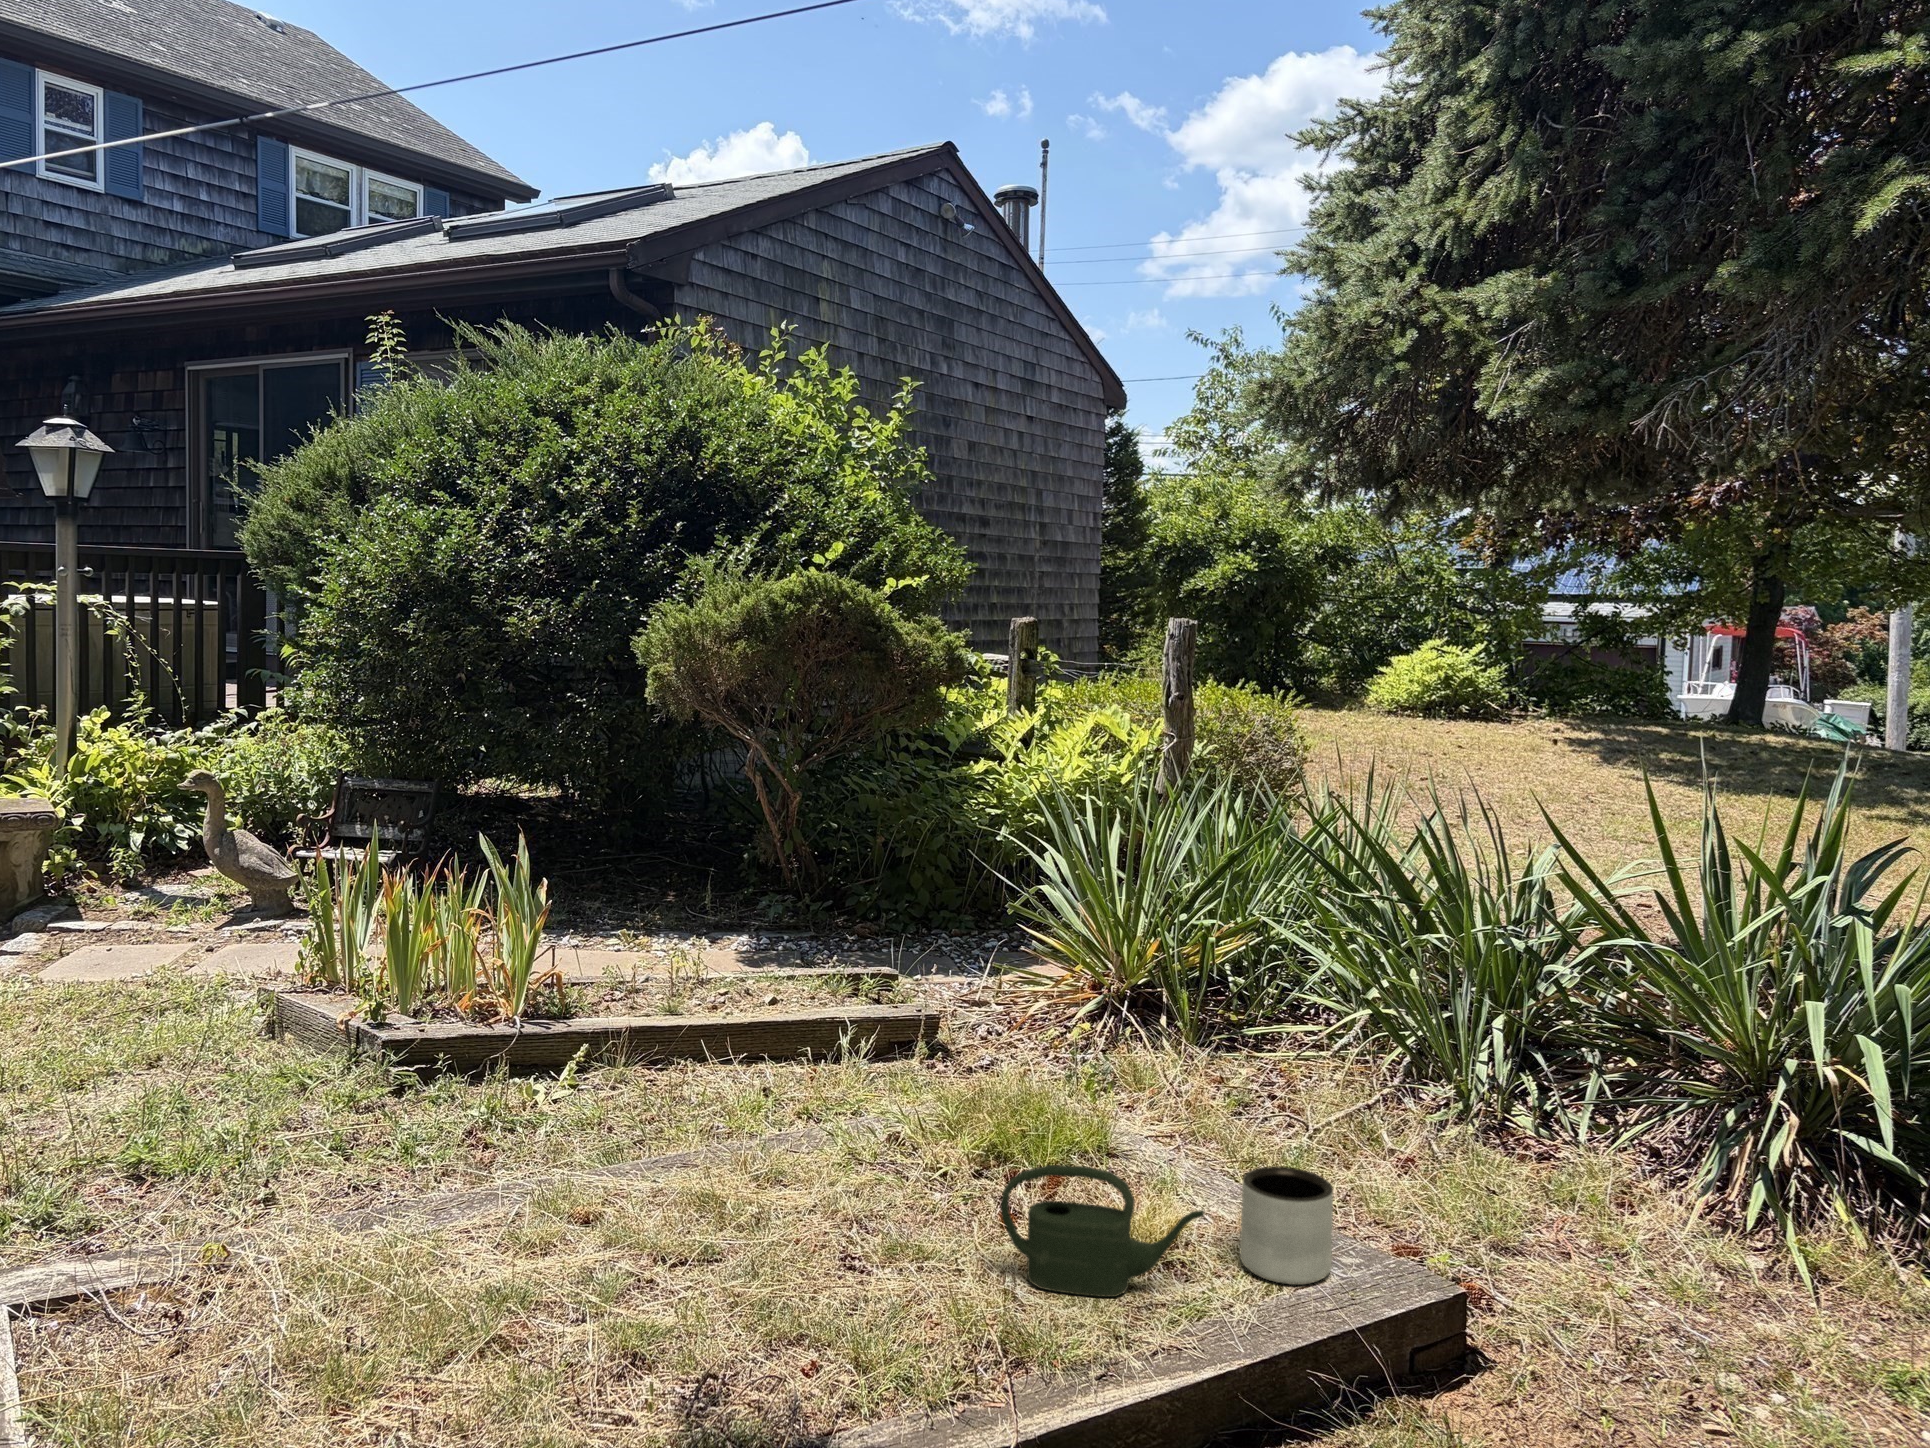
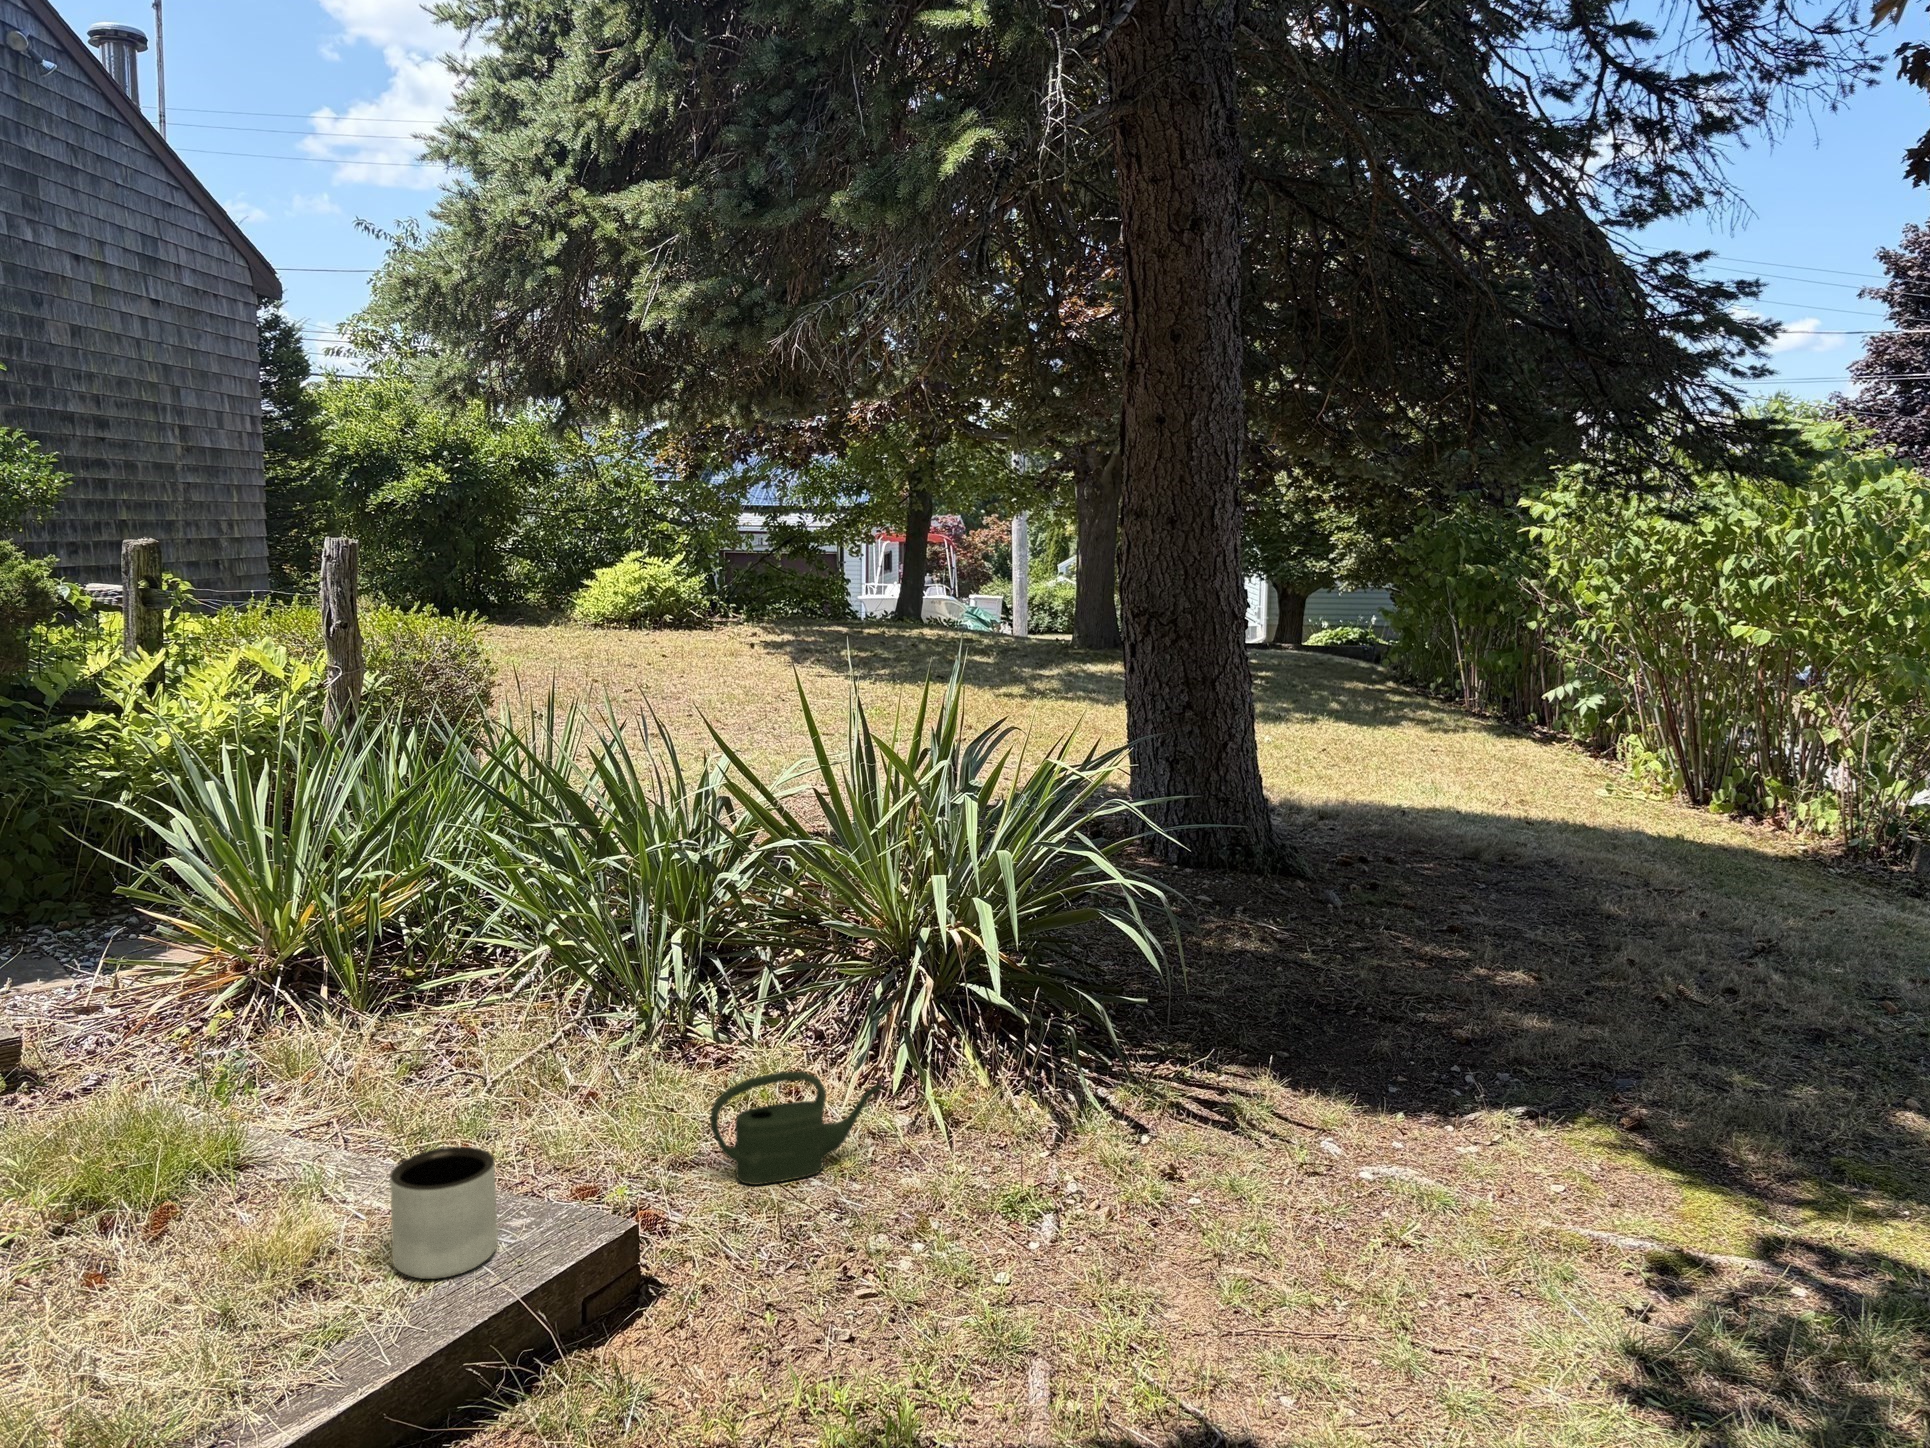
watering can: present [1001,1165,1204,1297] -> present [710,1071,882,1185]

